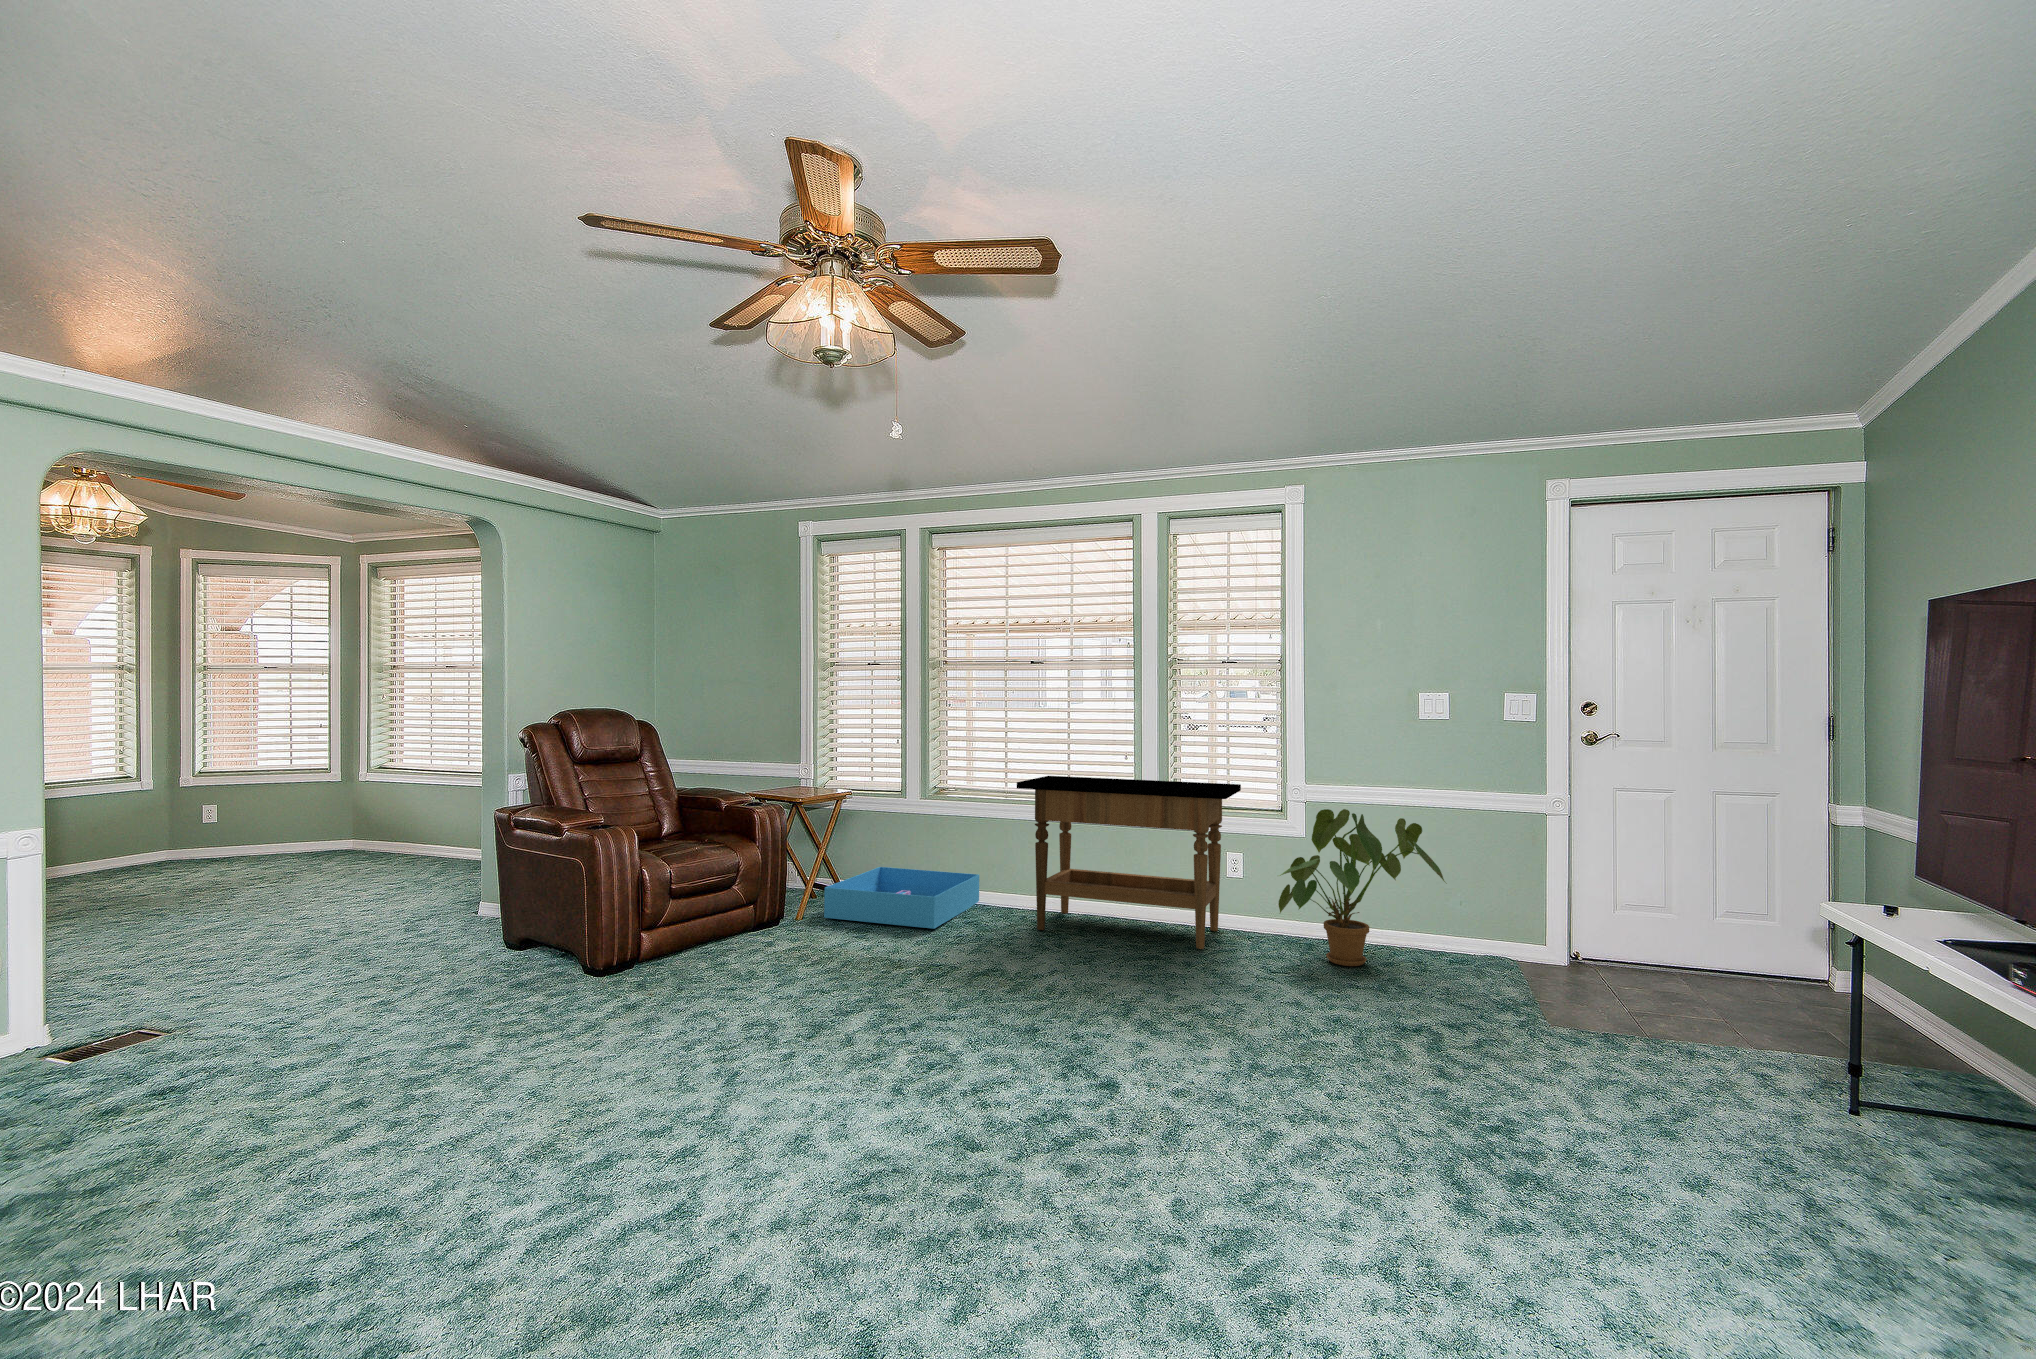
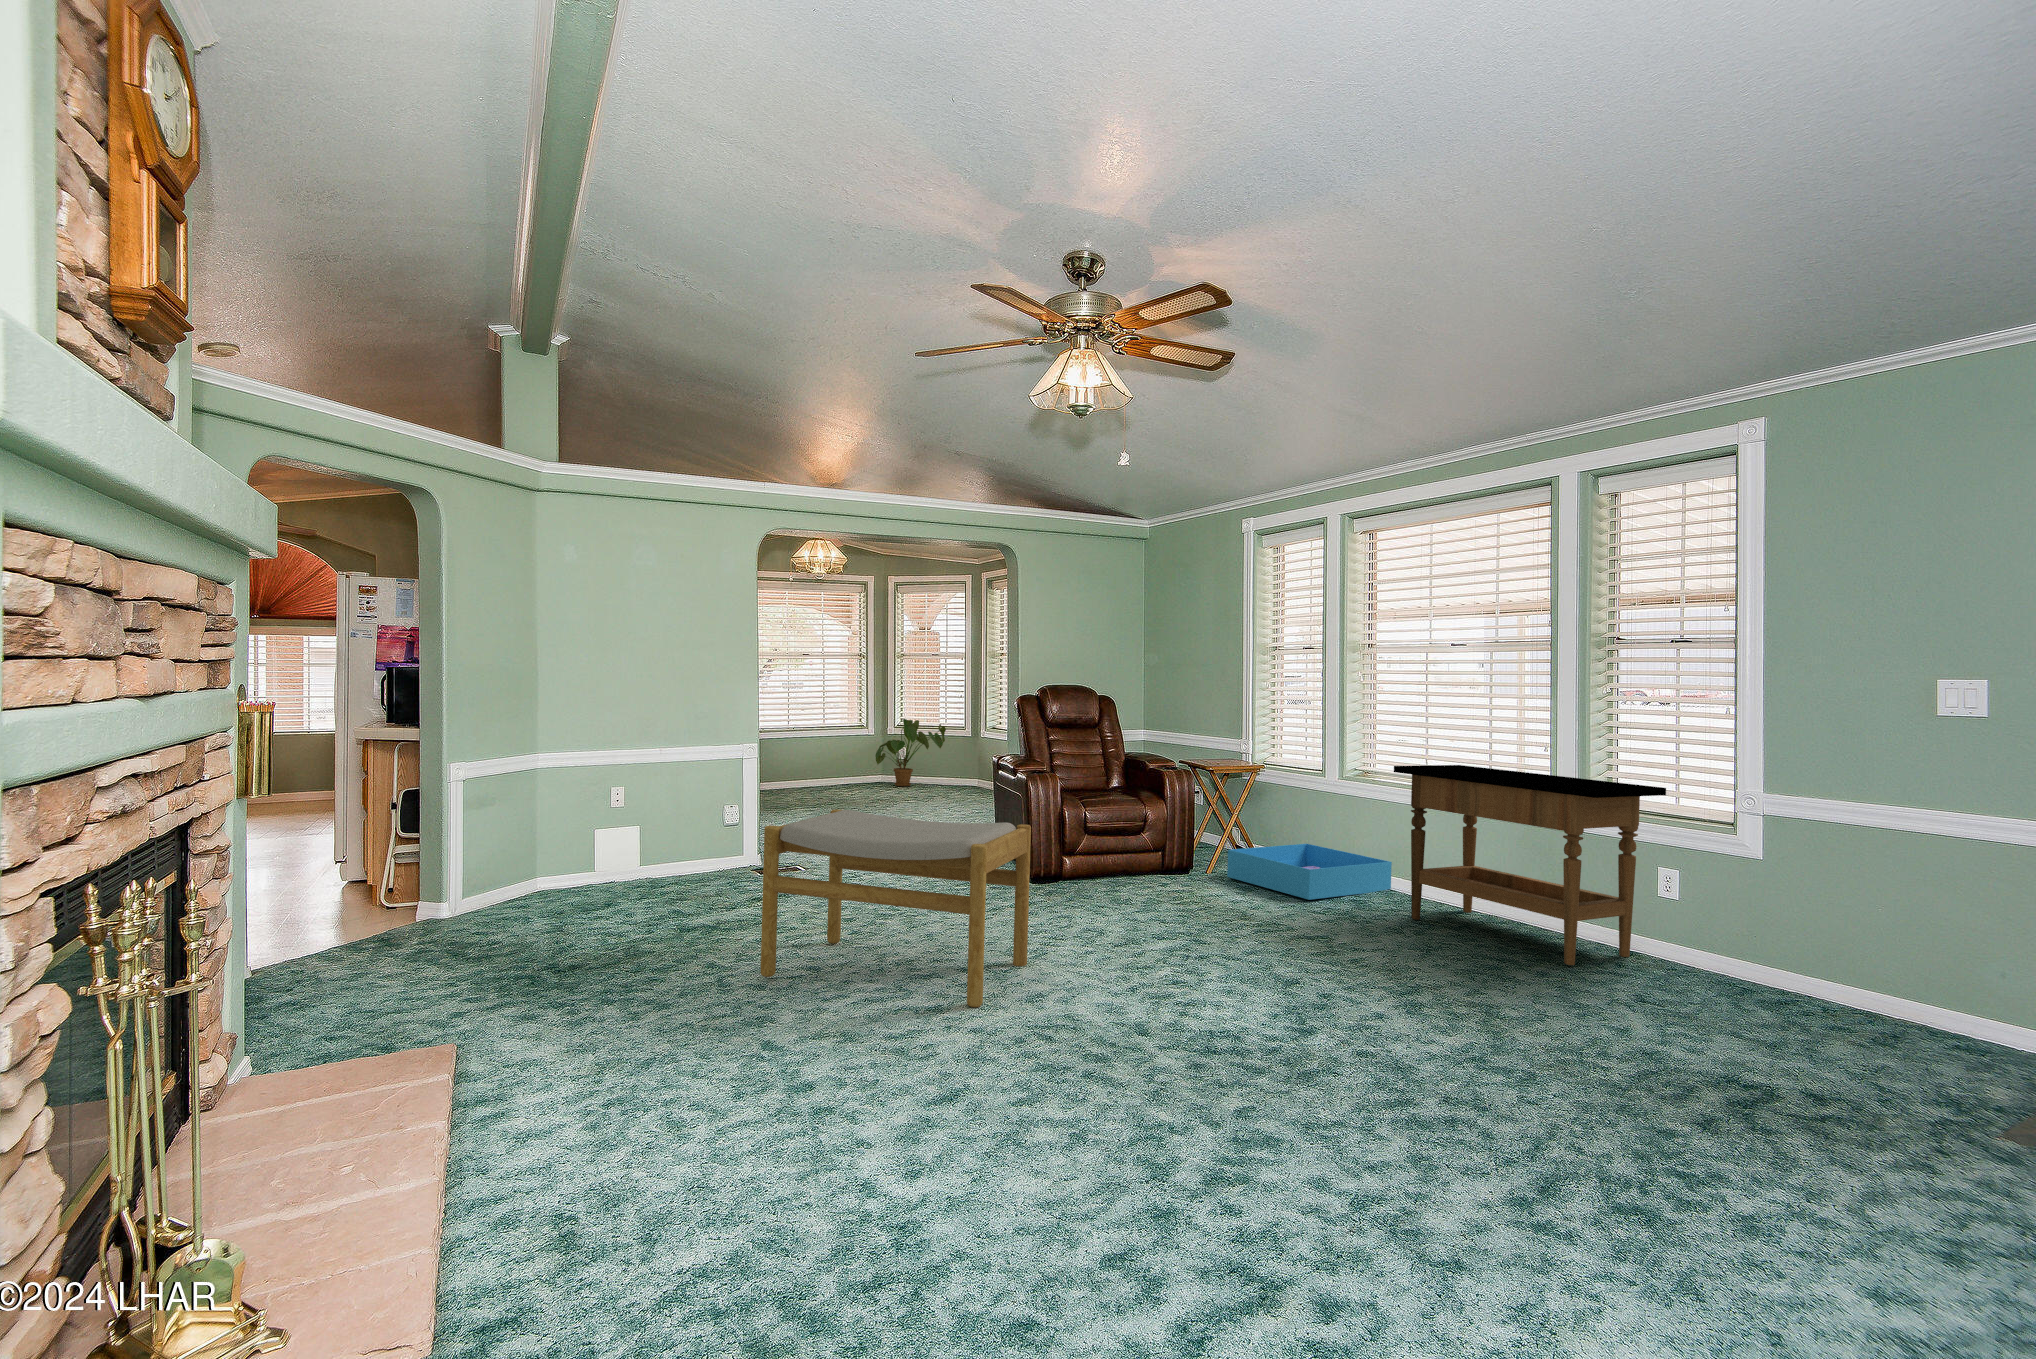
house plant: present [1278,809,1446,966] -> present [875,719,946,786]
footstool: none [304,910,771,1293] -> present [761,809,1031,1007]

